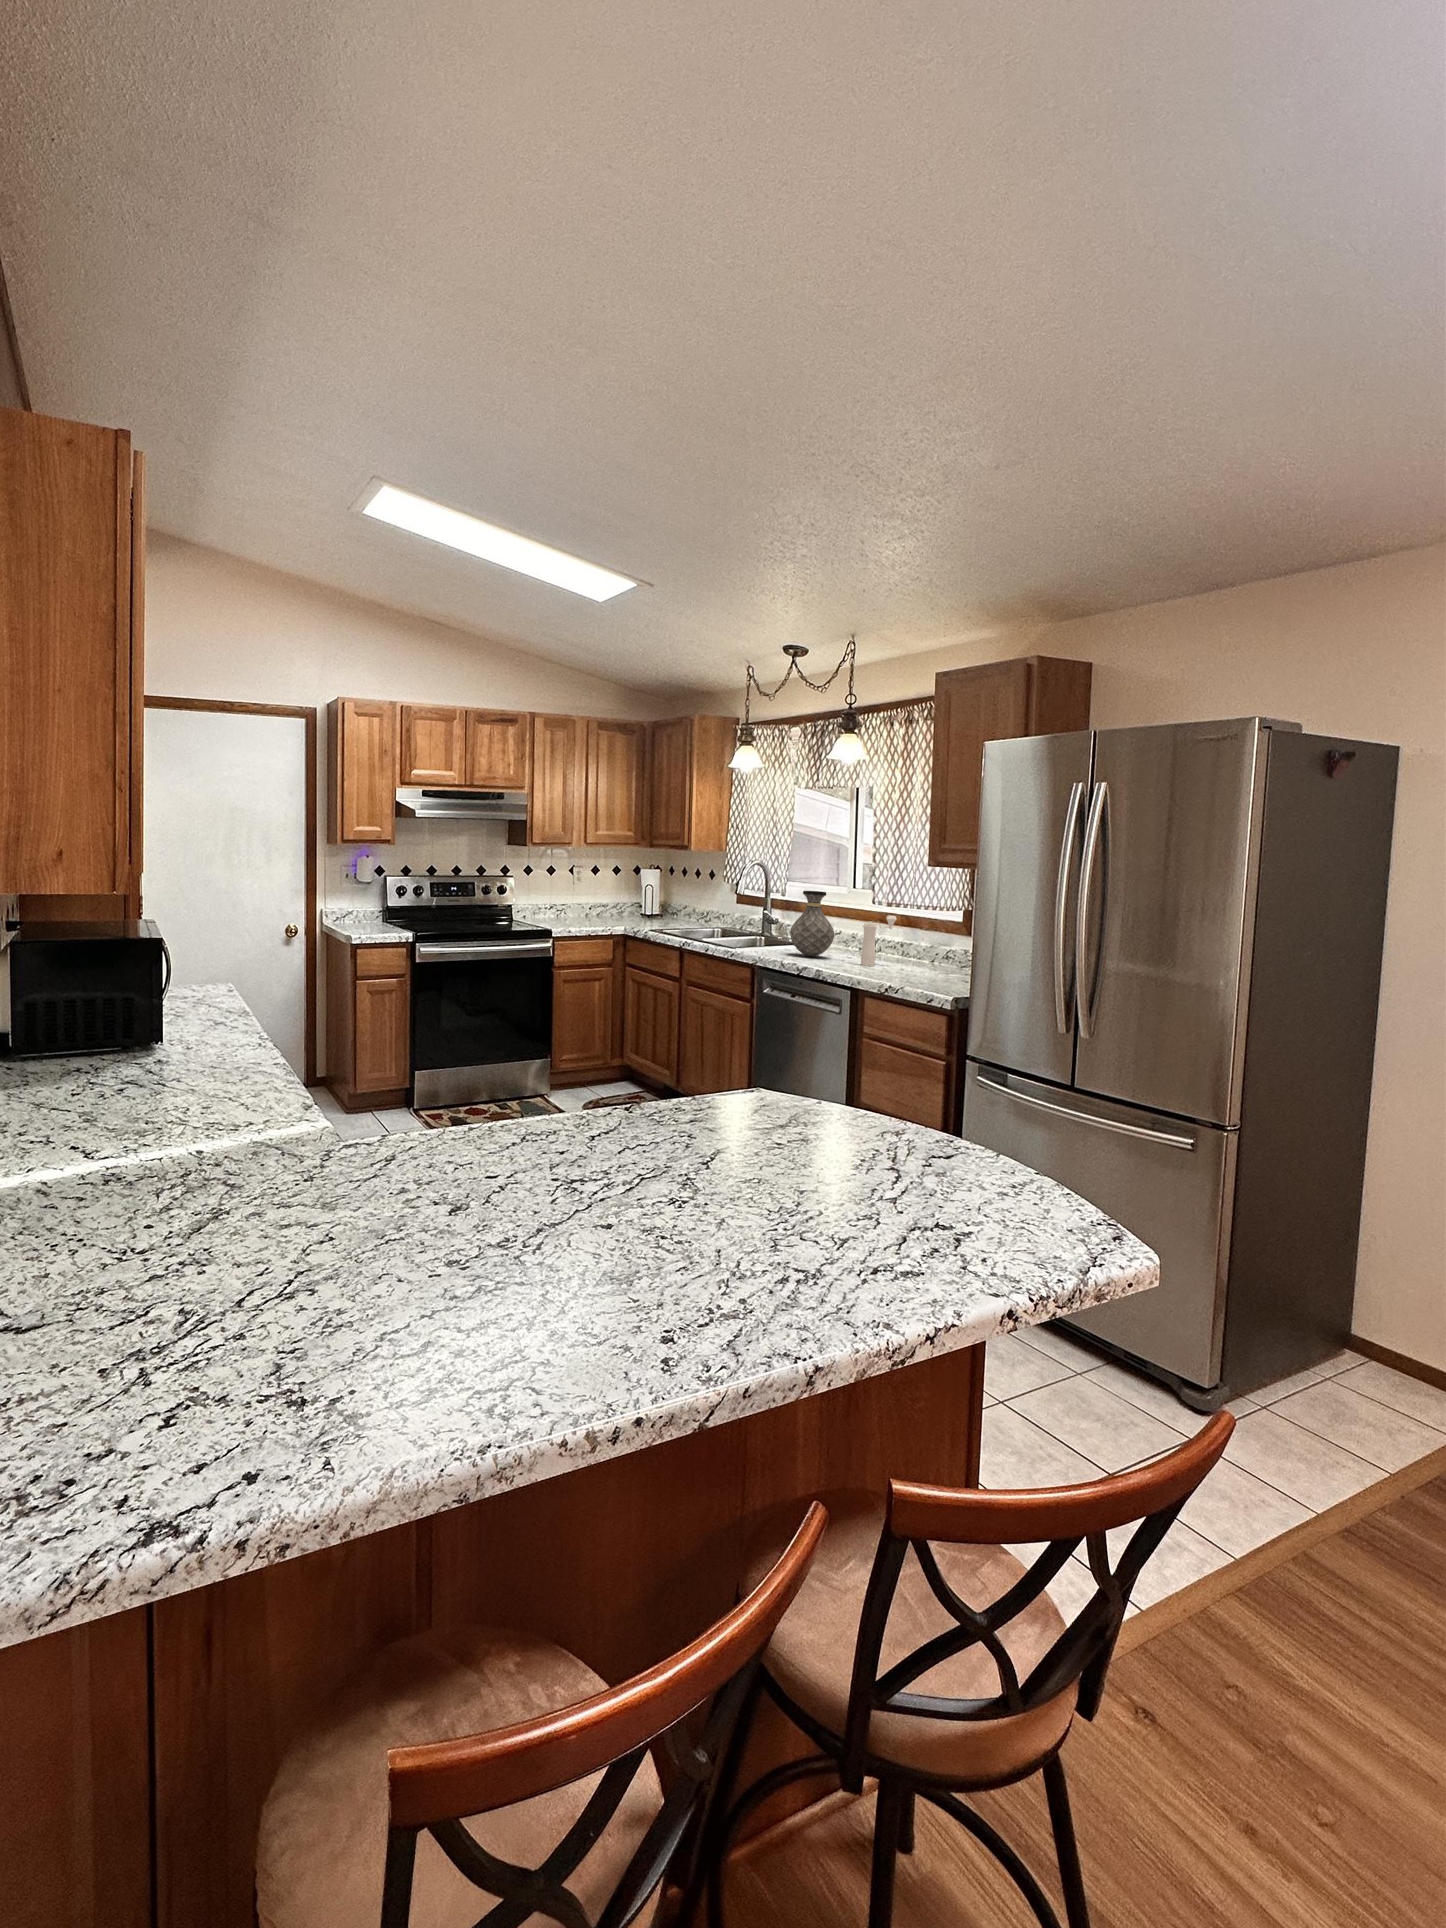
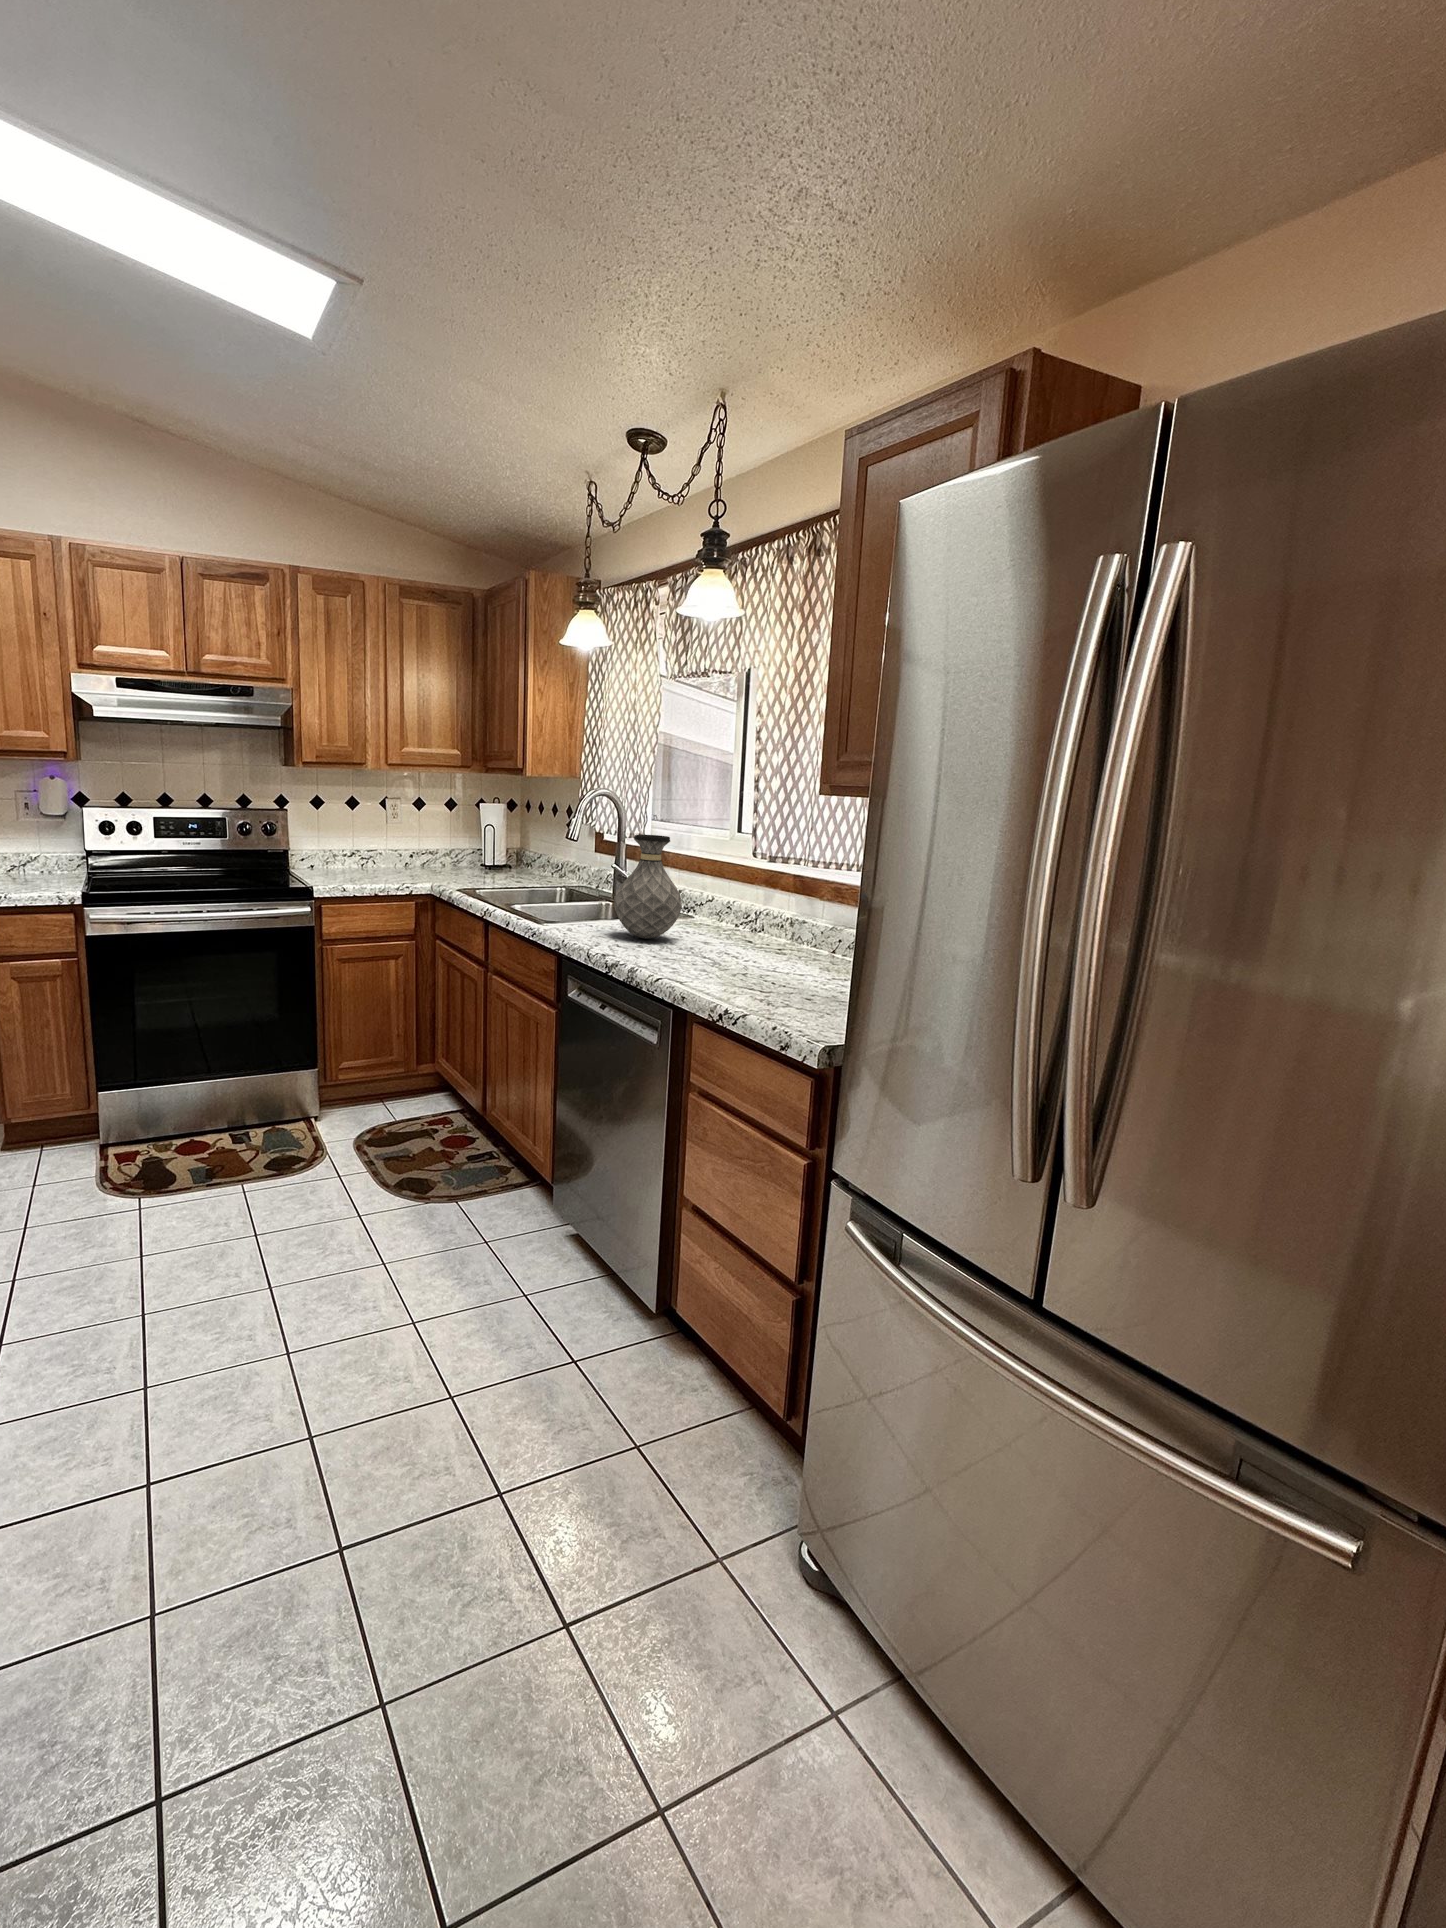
pepper mill: present [861,916,897,966] -> none [713,877,775,959]

